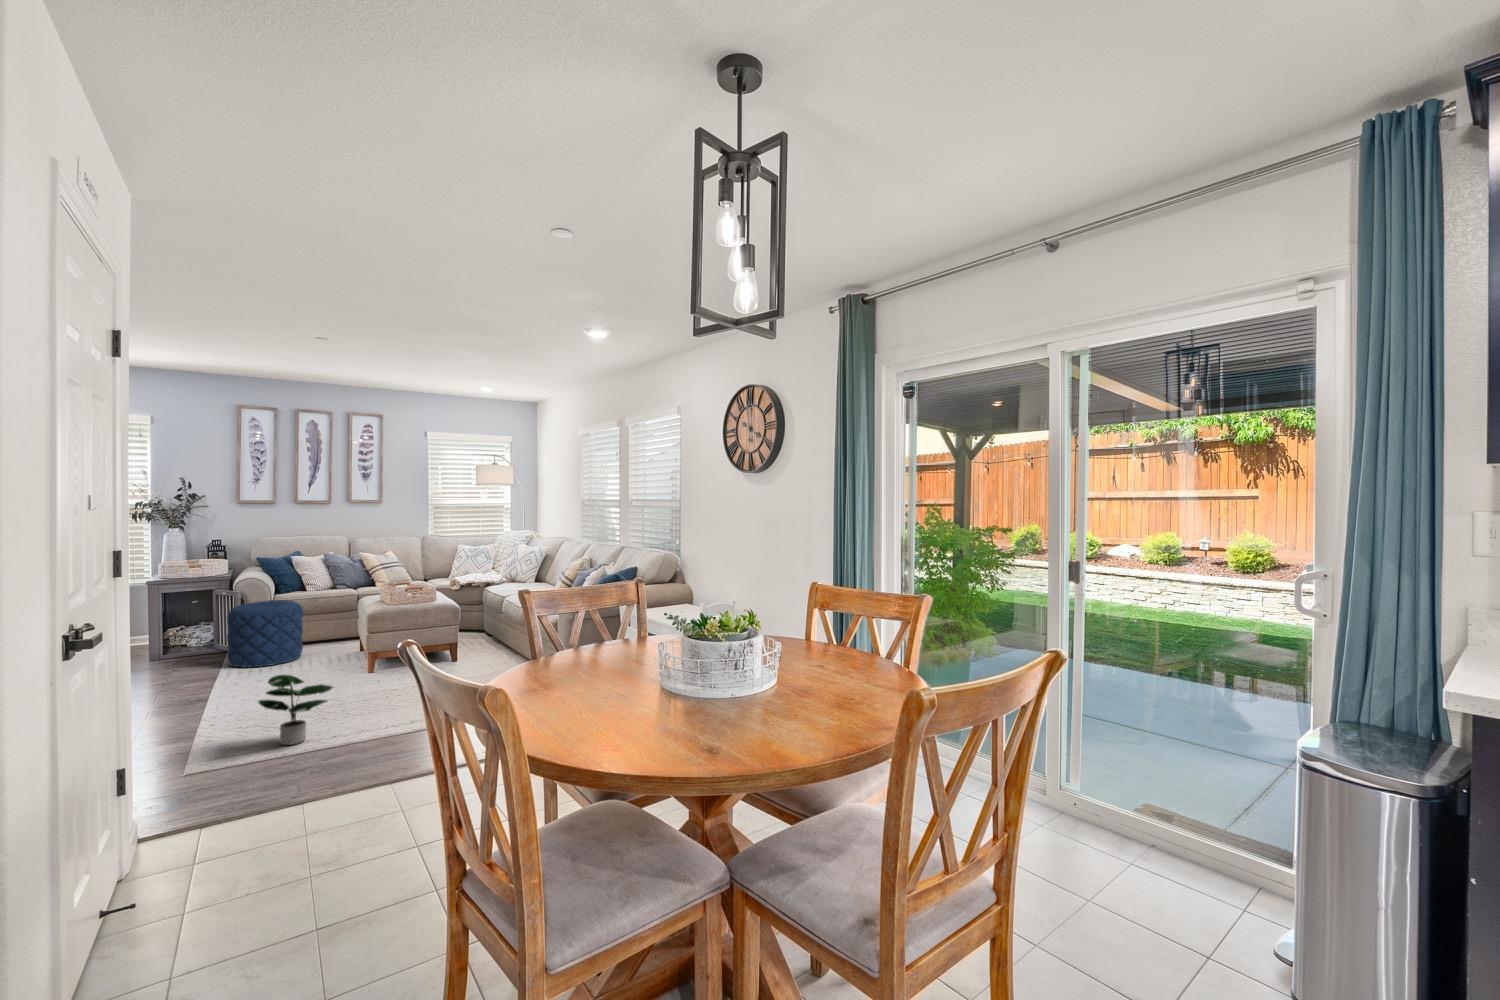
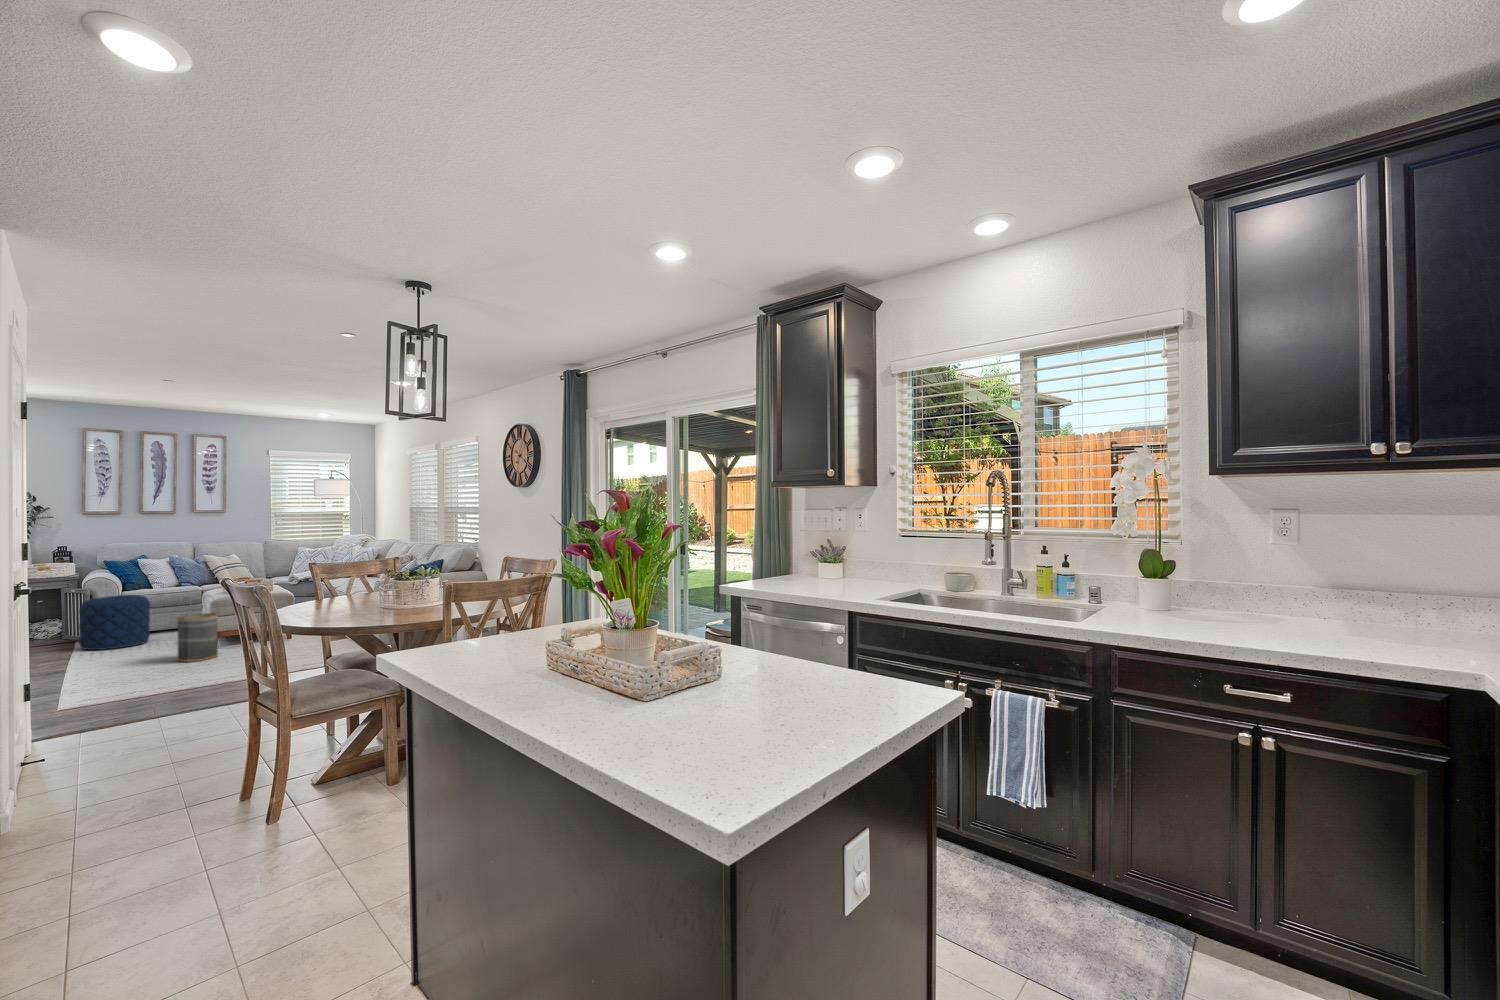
basket: none [331,607,379,693] -> present [177,598,218,662]
potted plant: present [258,675,333,745] -> none [117,641,179,691]

